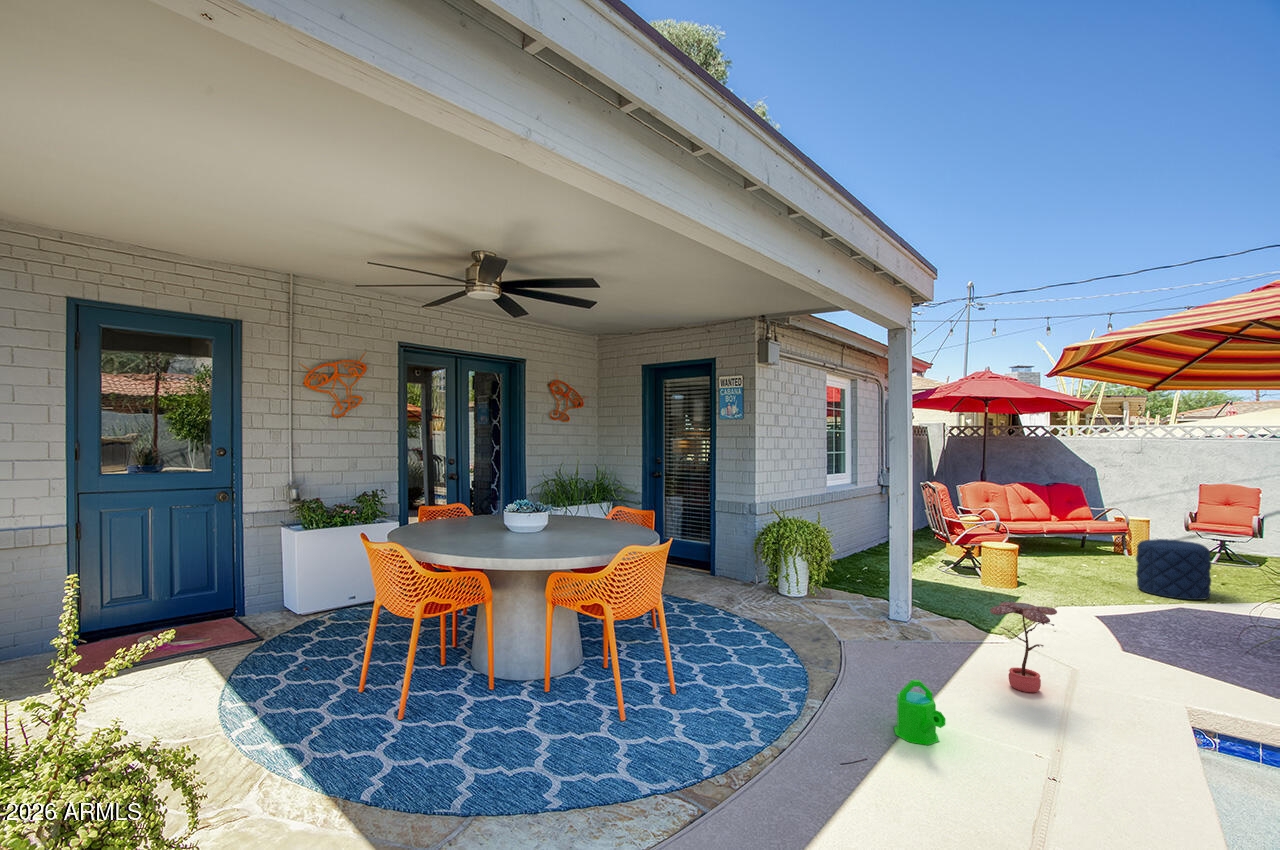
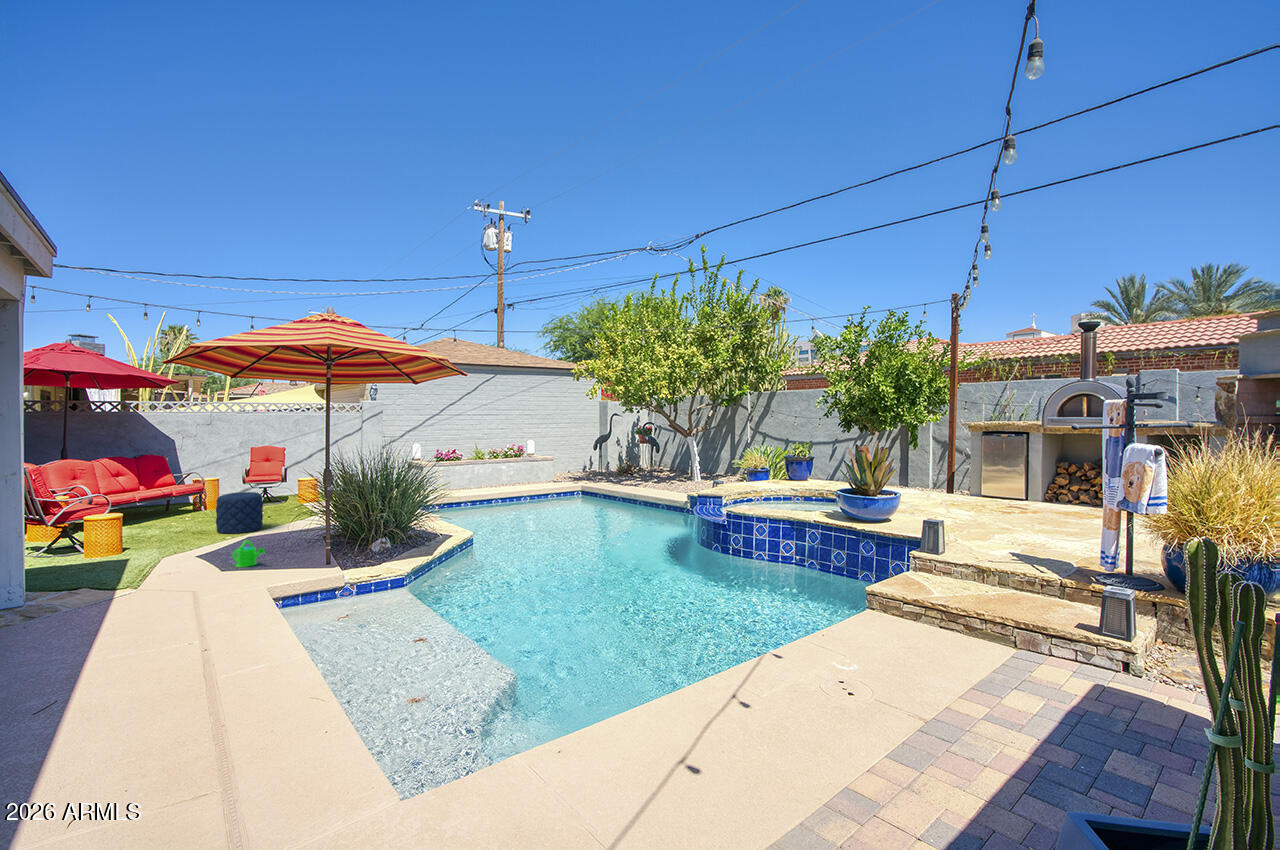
potted plant: present [990,602,1057,692] -> none [134,553,183,616]
watering can: present [894,680,945,745] -> present [232,540,265,567]

